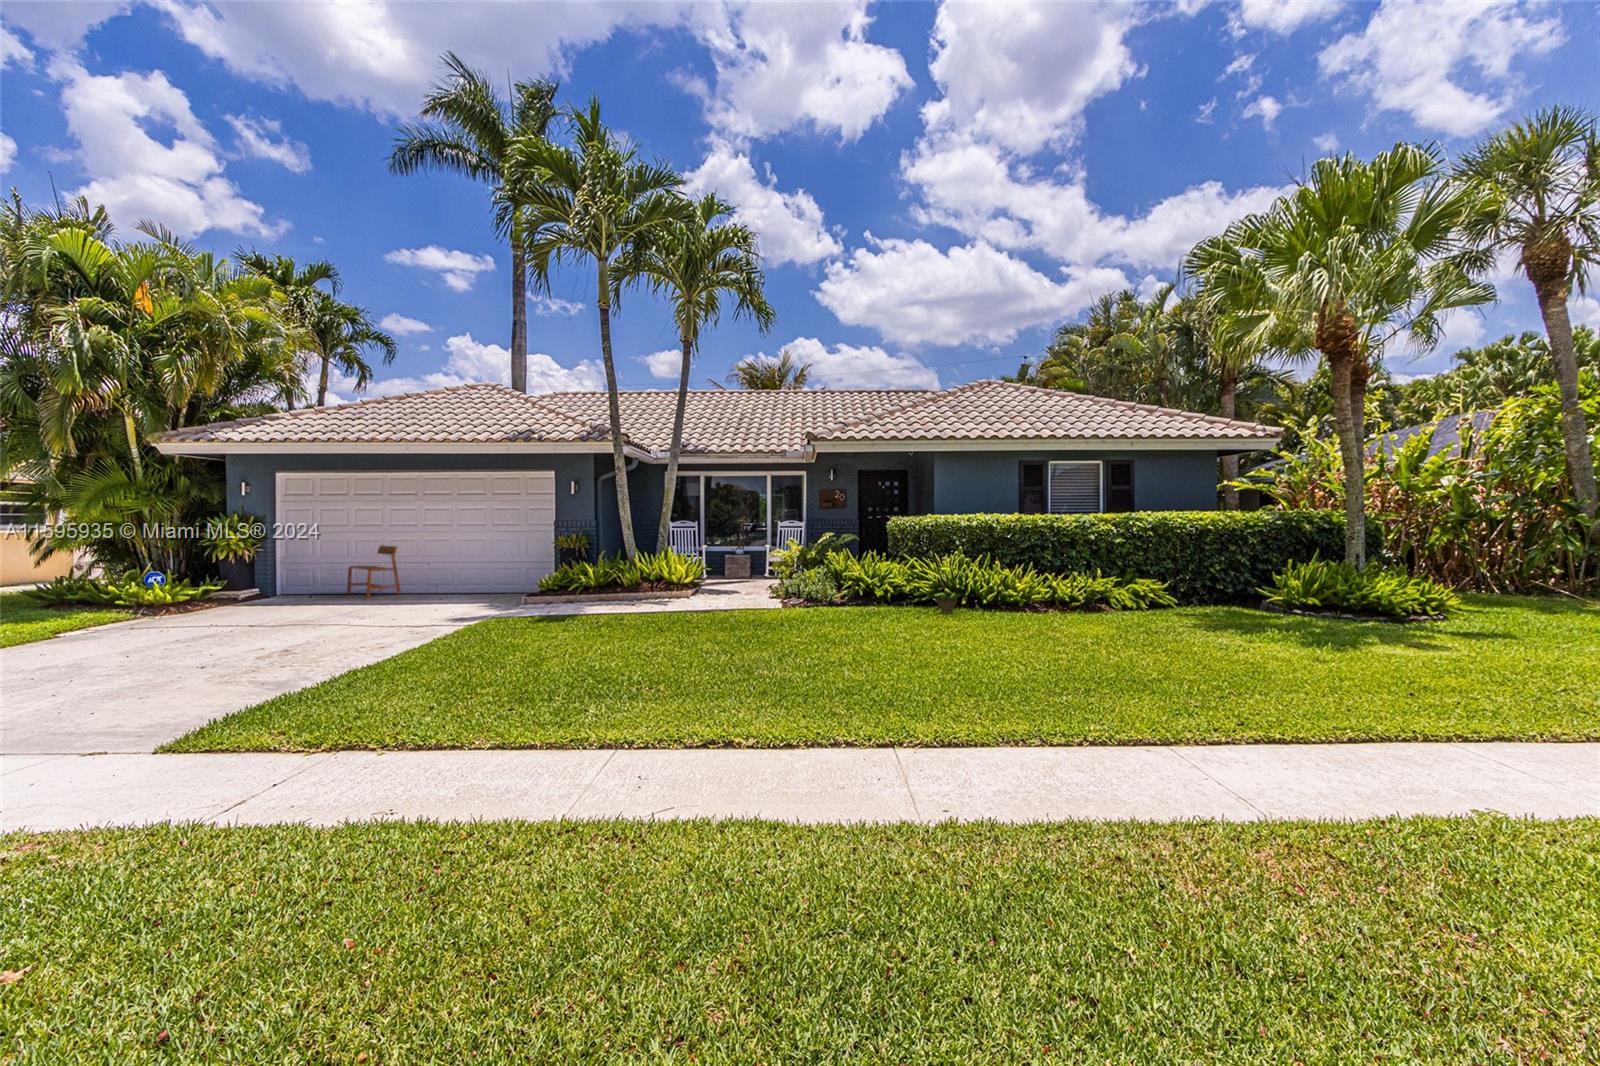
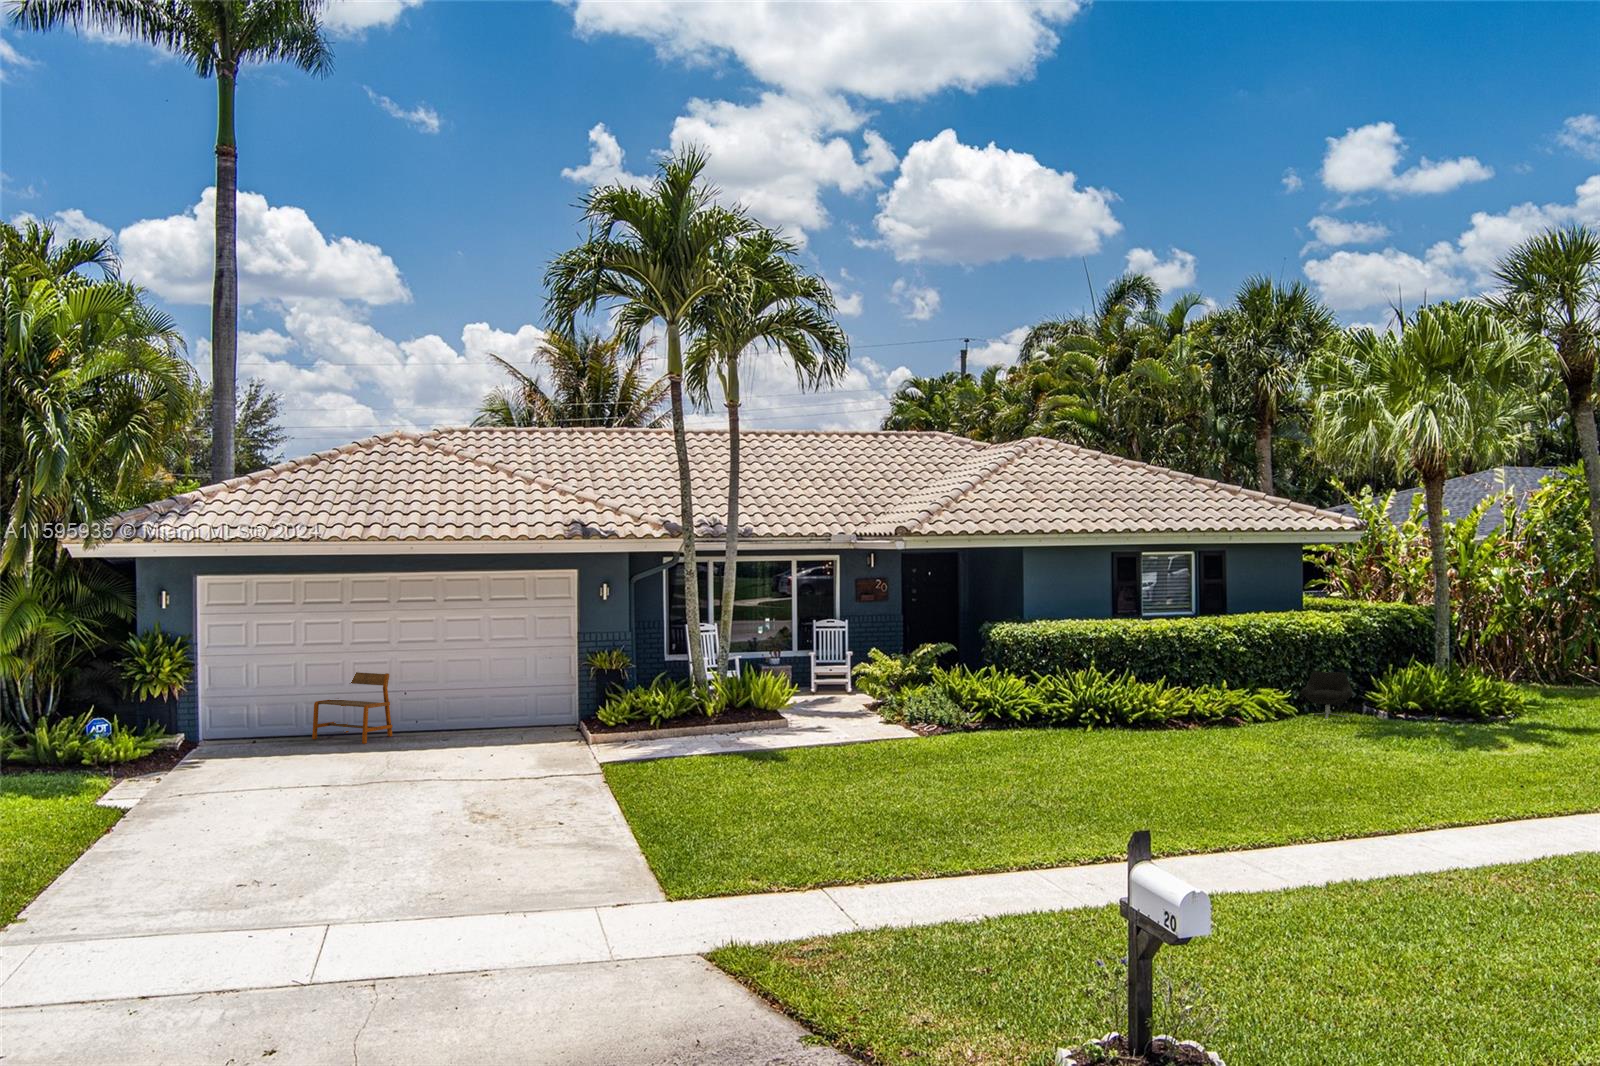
lounge chair: none [1182,565,1241,611] -> present [1301,671,1353,719]
decorative plant: present [935,594,960,614] -> none [1073,711,1113,734]

